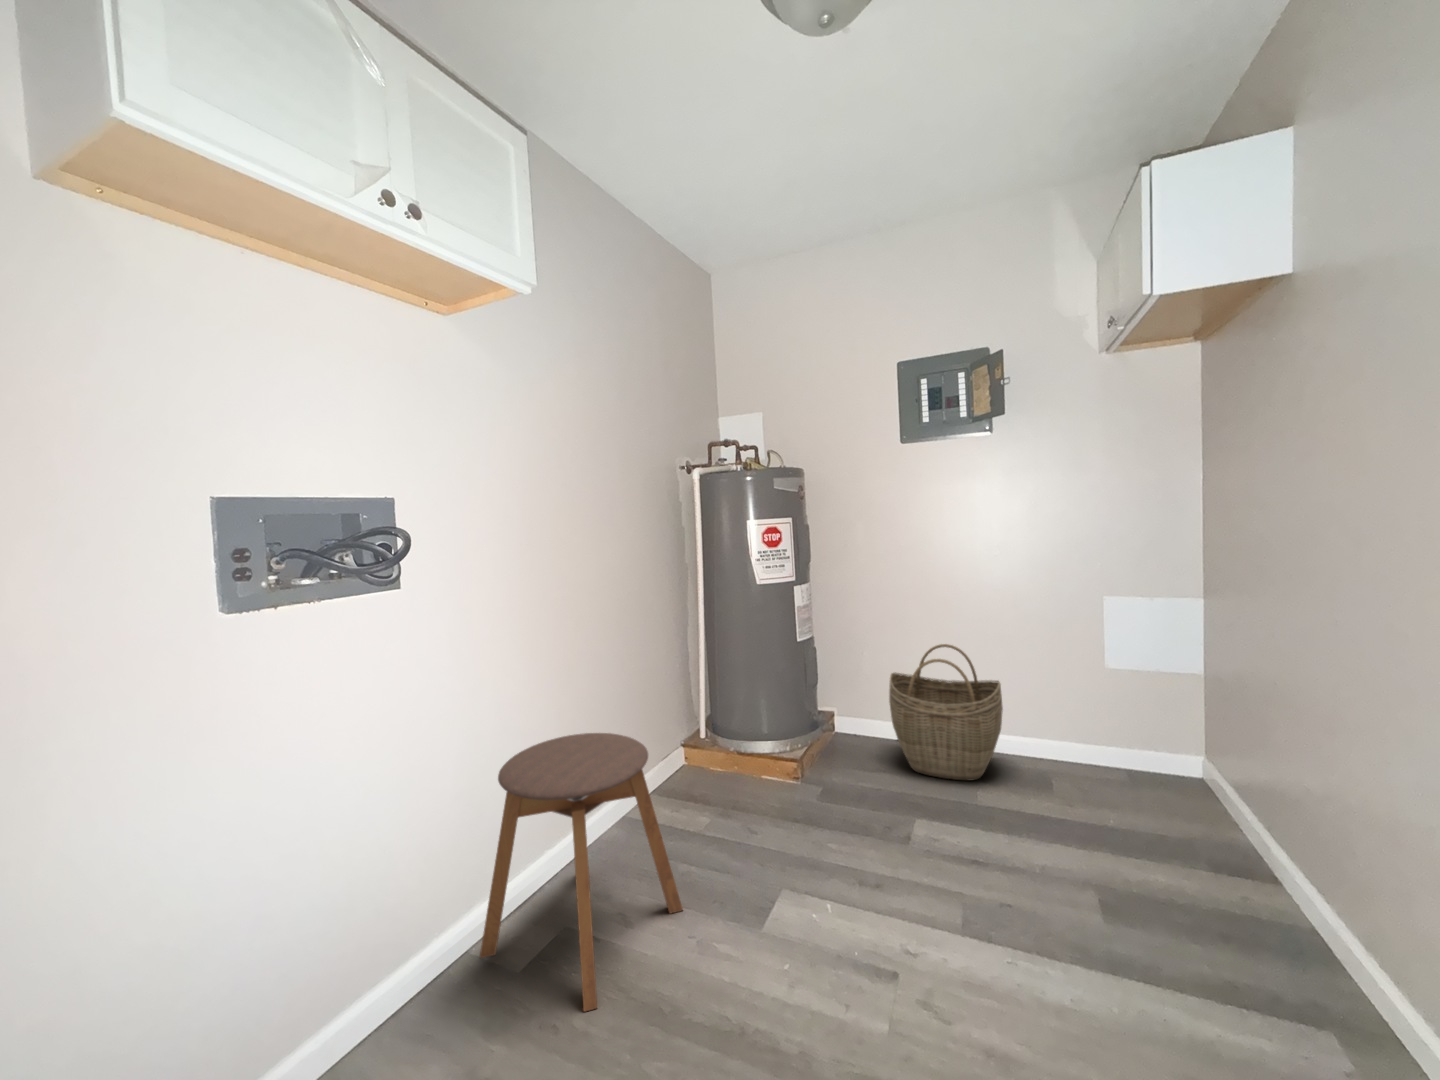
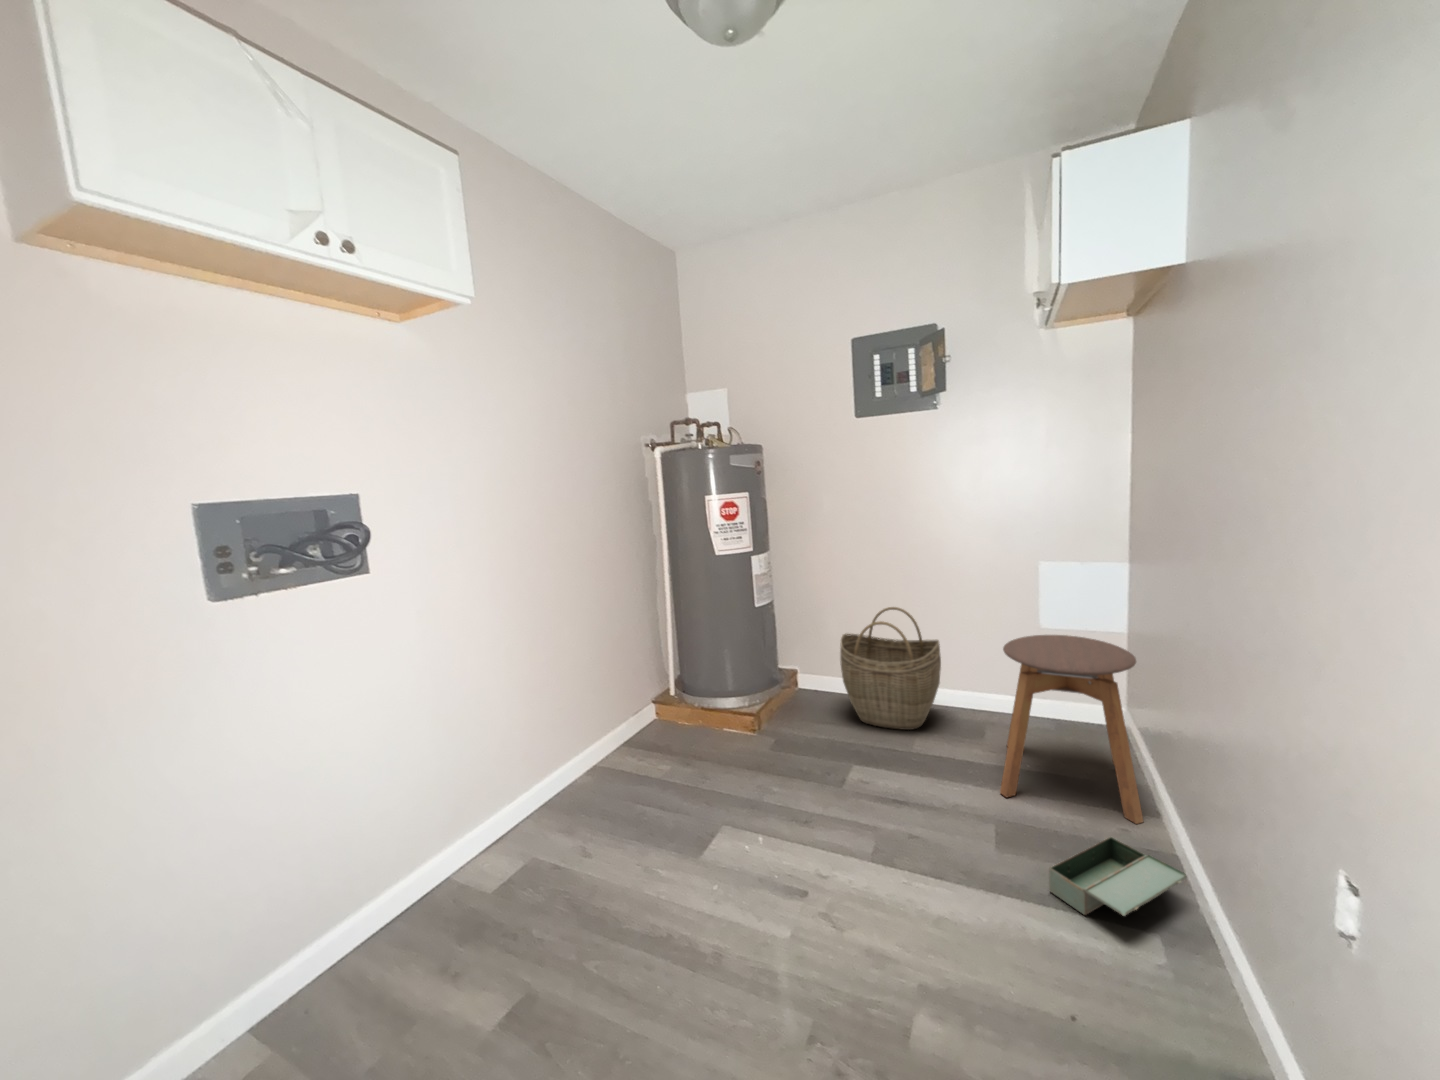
stool: present [480,733,683,1011] -> present [1000,635,1143,824]
toolbox: none [1185,906,1350,1005] -> present [1049,837,1187,916]

